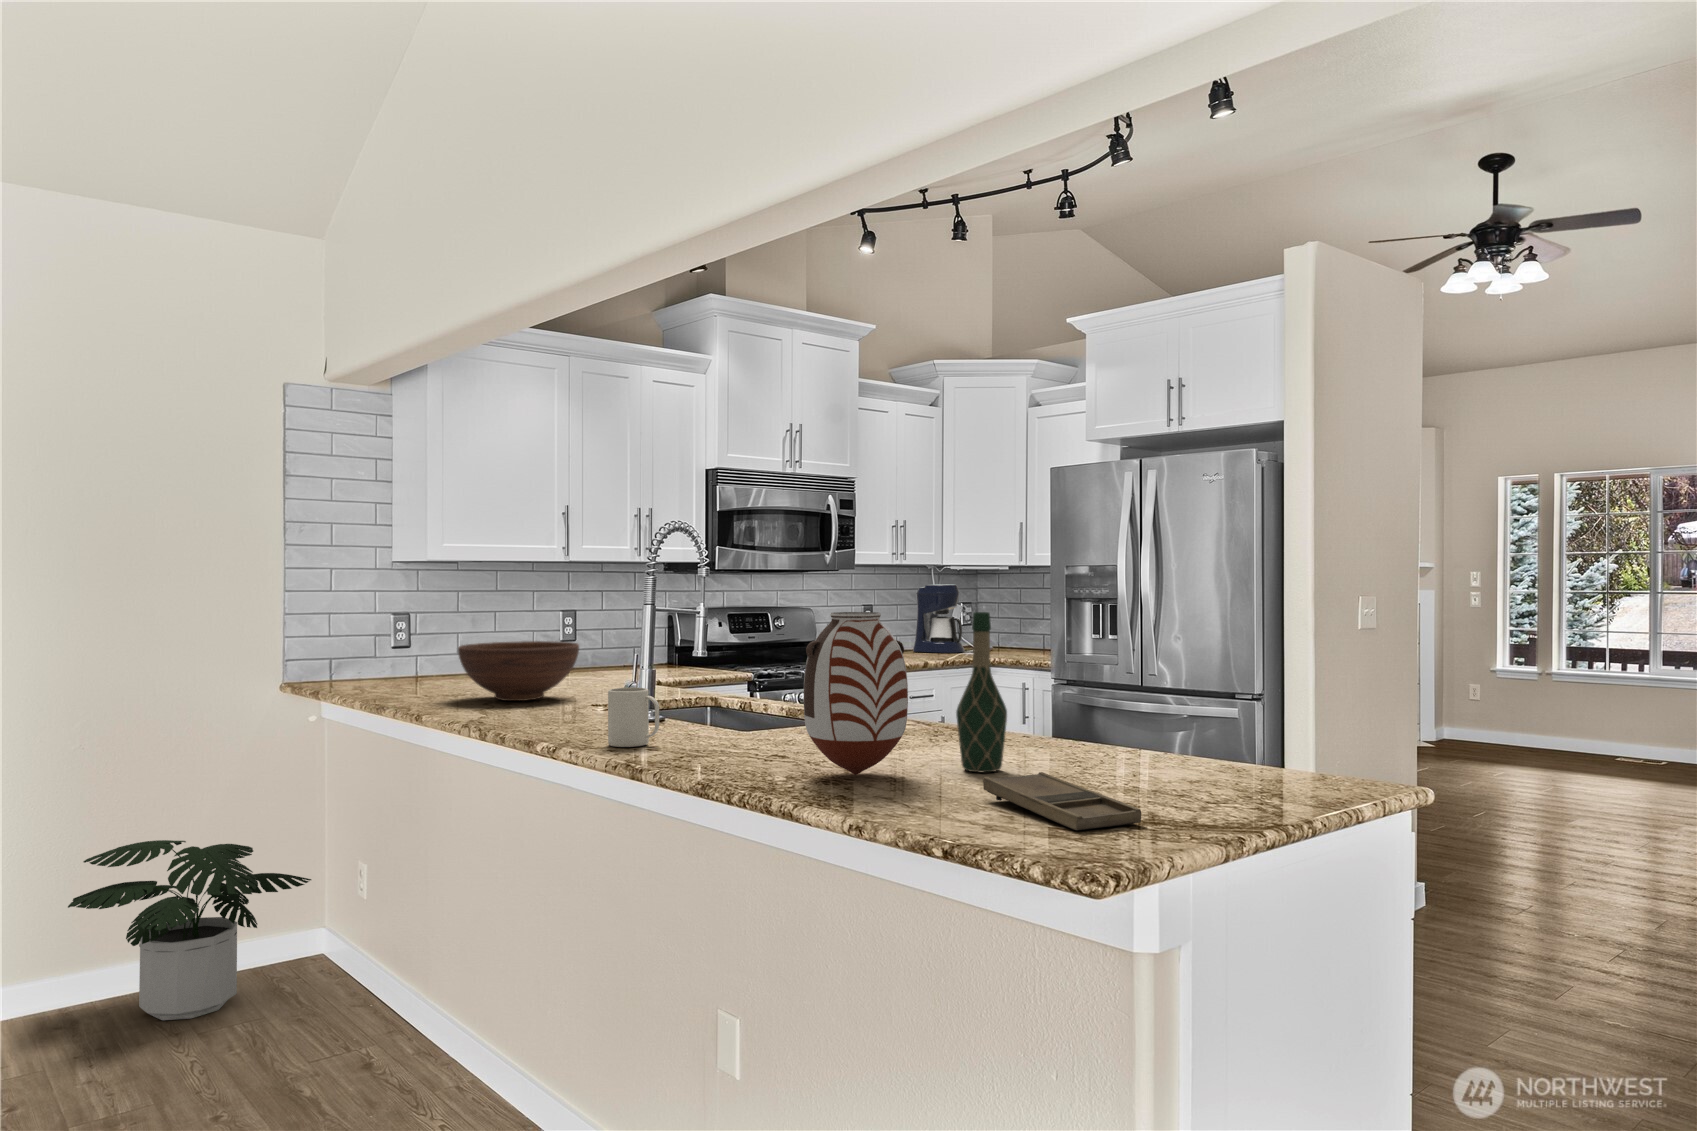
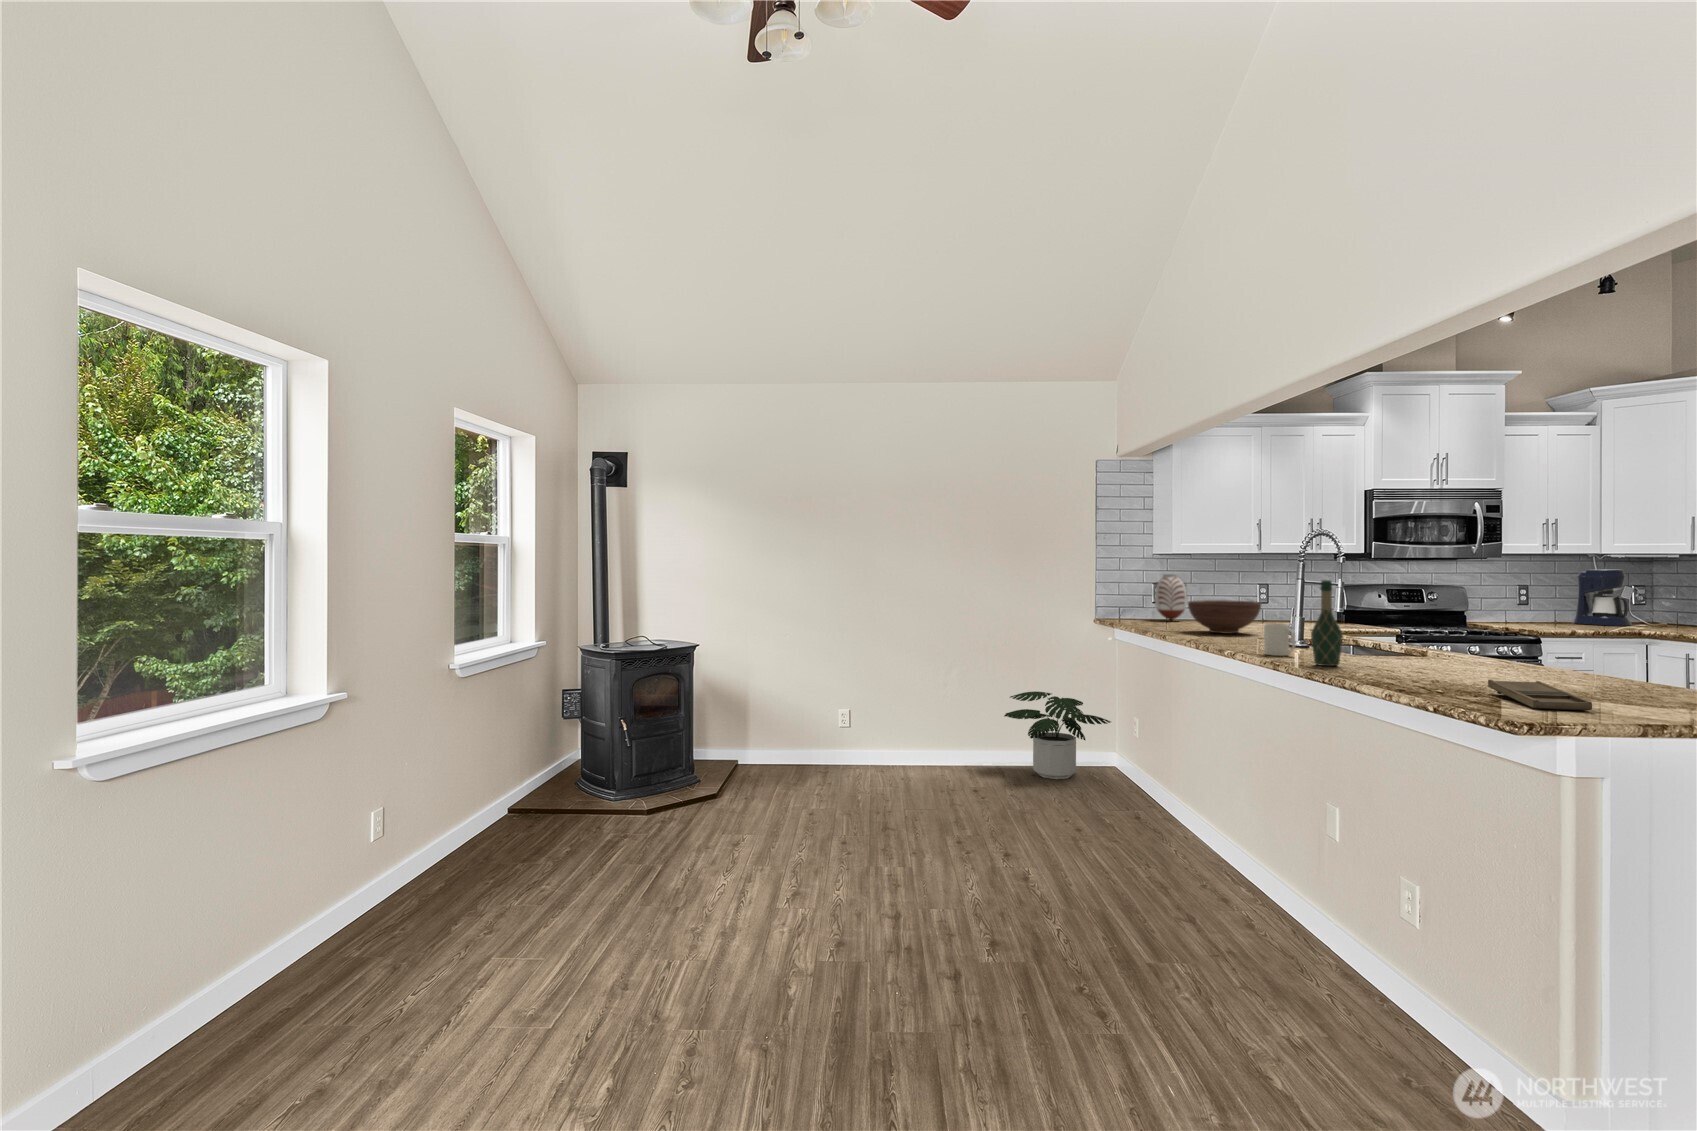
vase: present [804,612,908,775] -> present [1155,574,1187,620]
wine bottle: present [956,612,1007,772] -> present [1311,580,1343,666]

